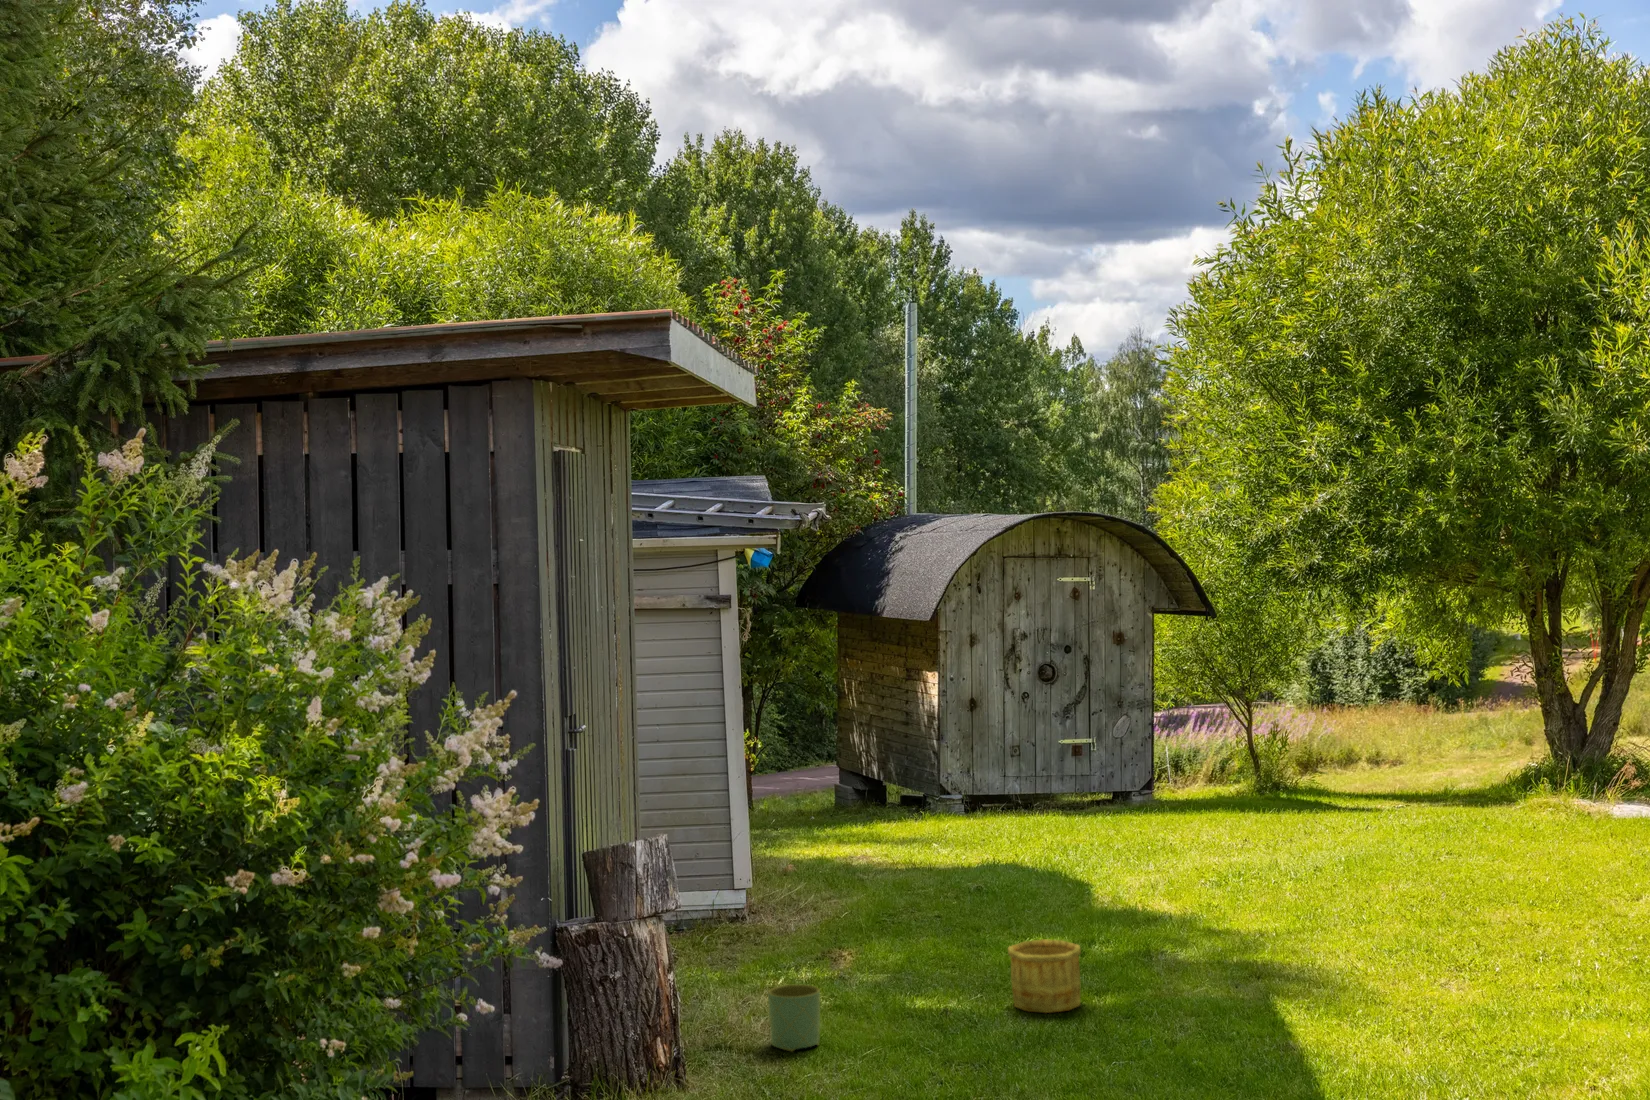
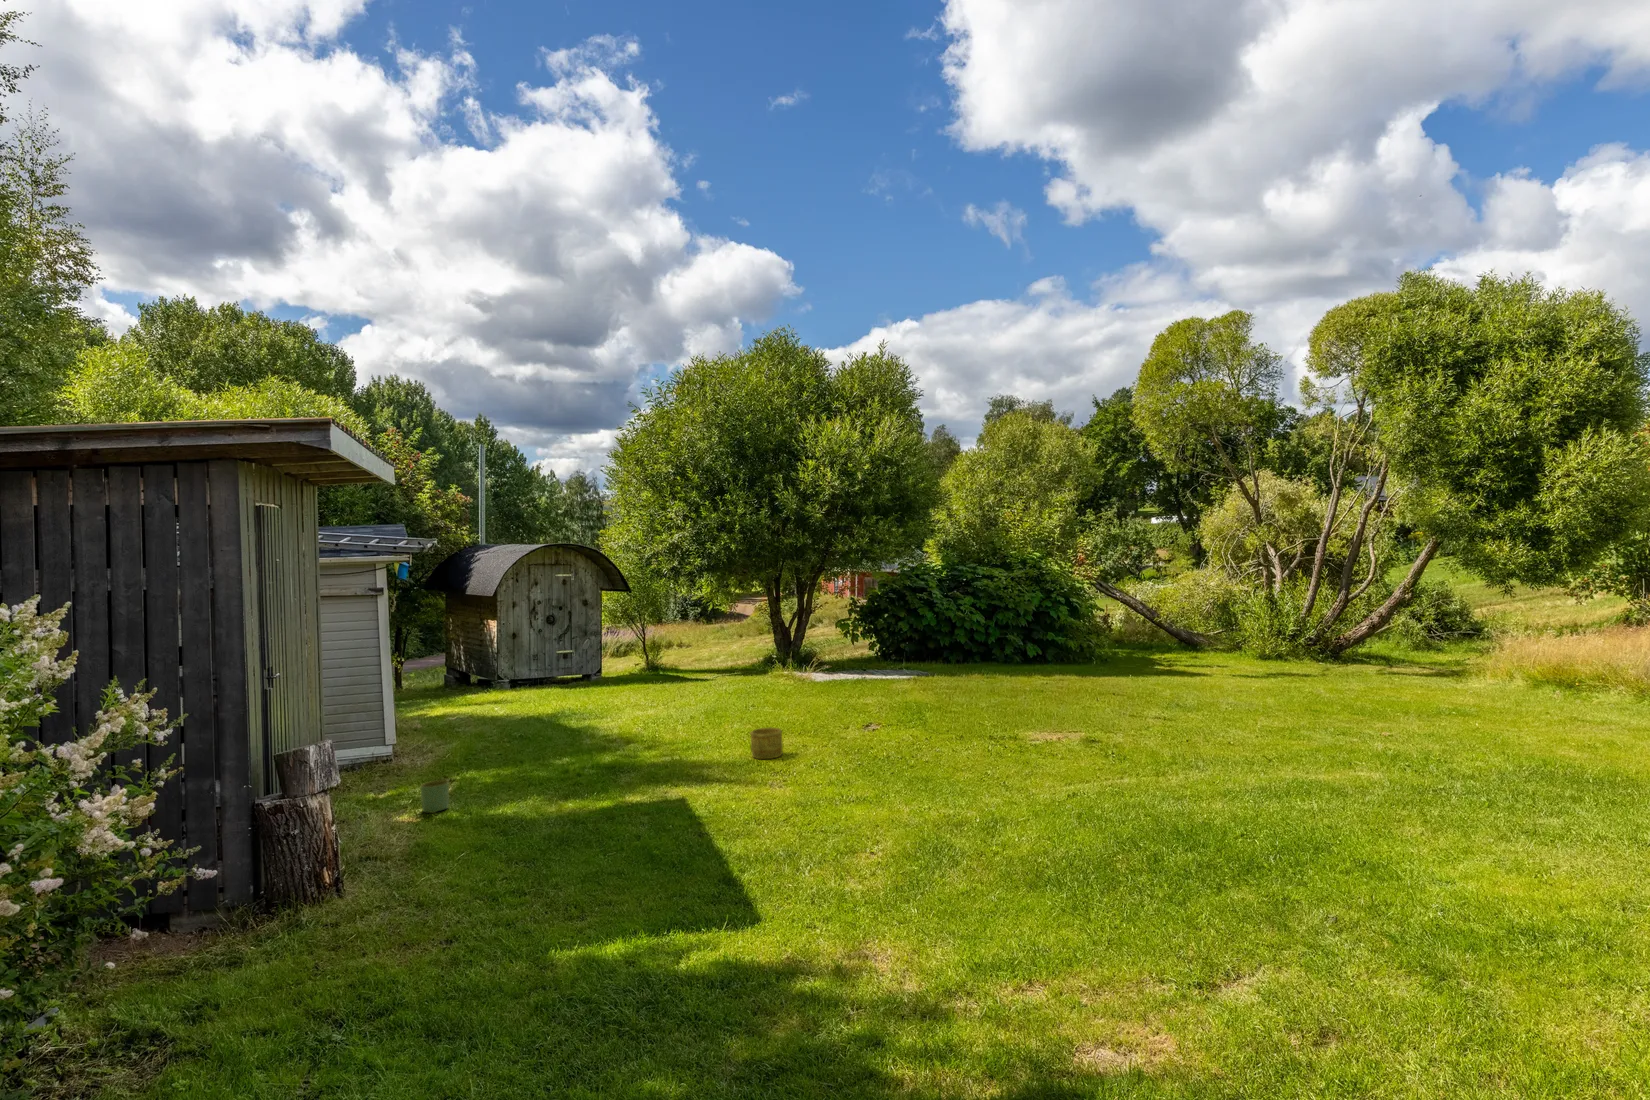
wooden bucket: present [1008,939,1081,1013] -> present [750,727,783,759]

